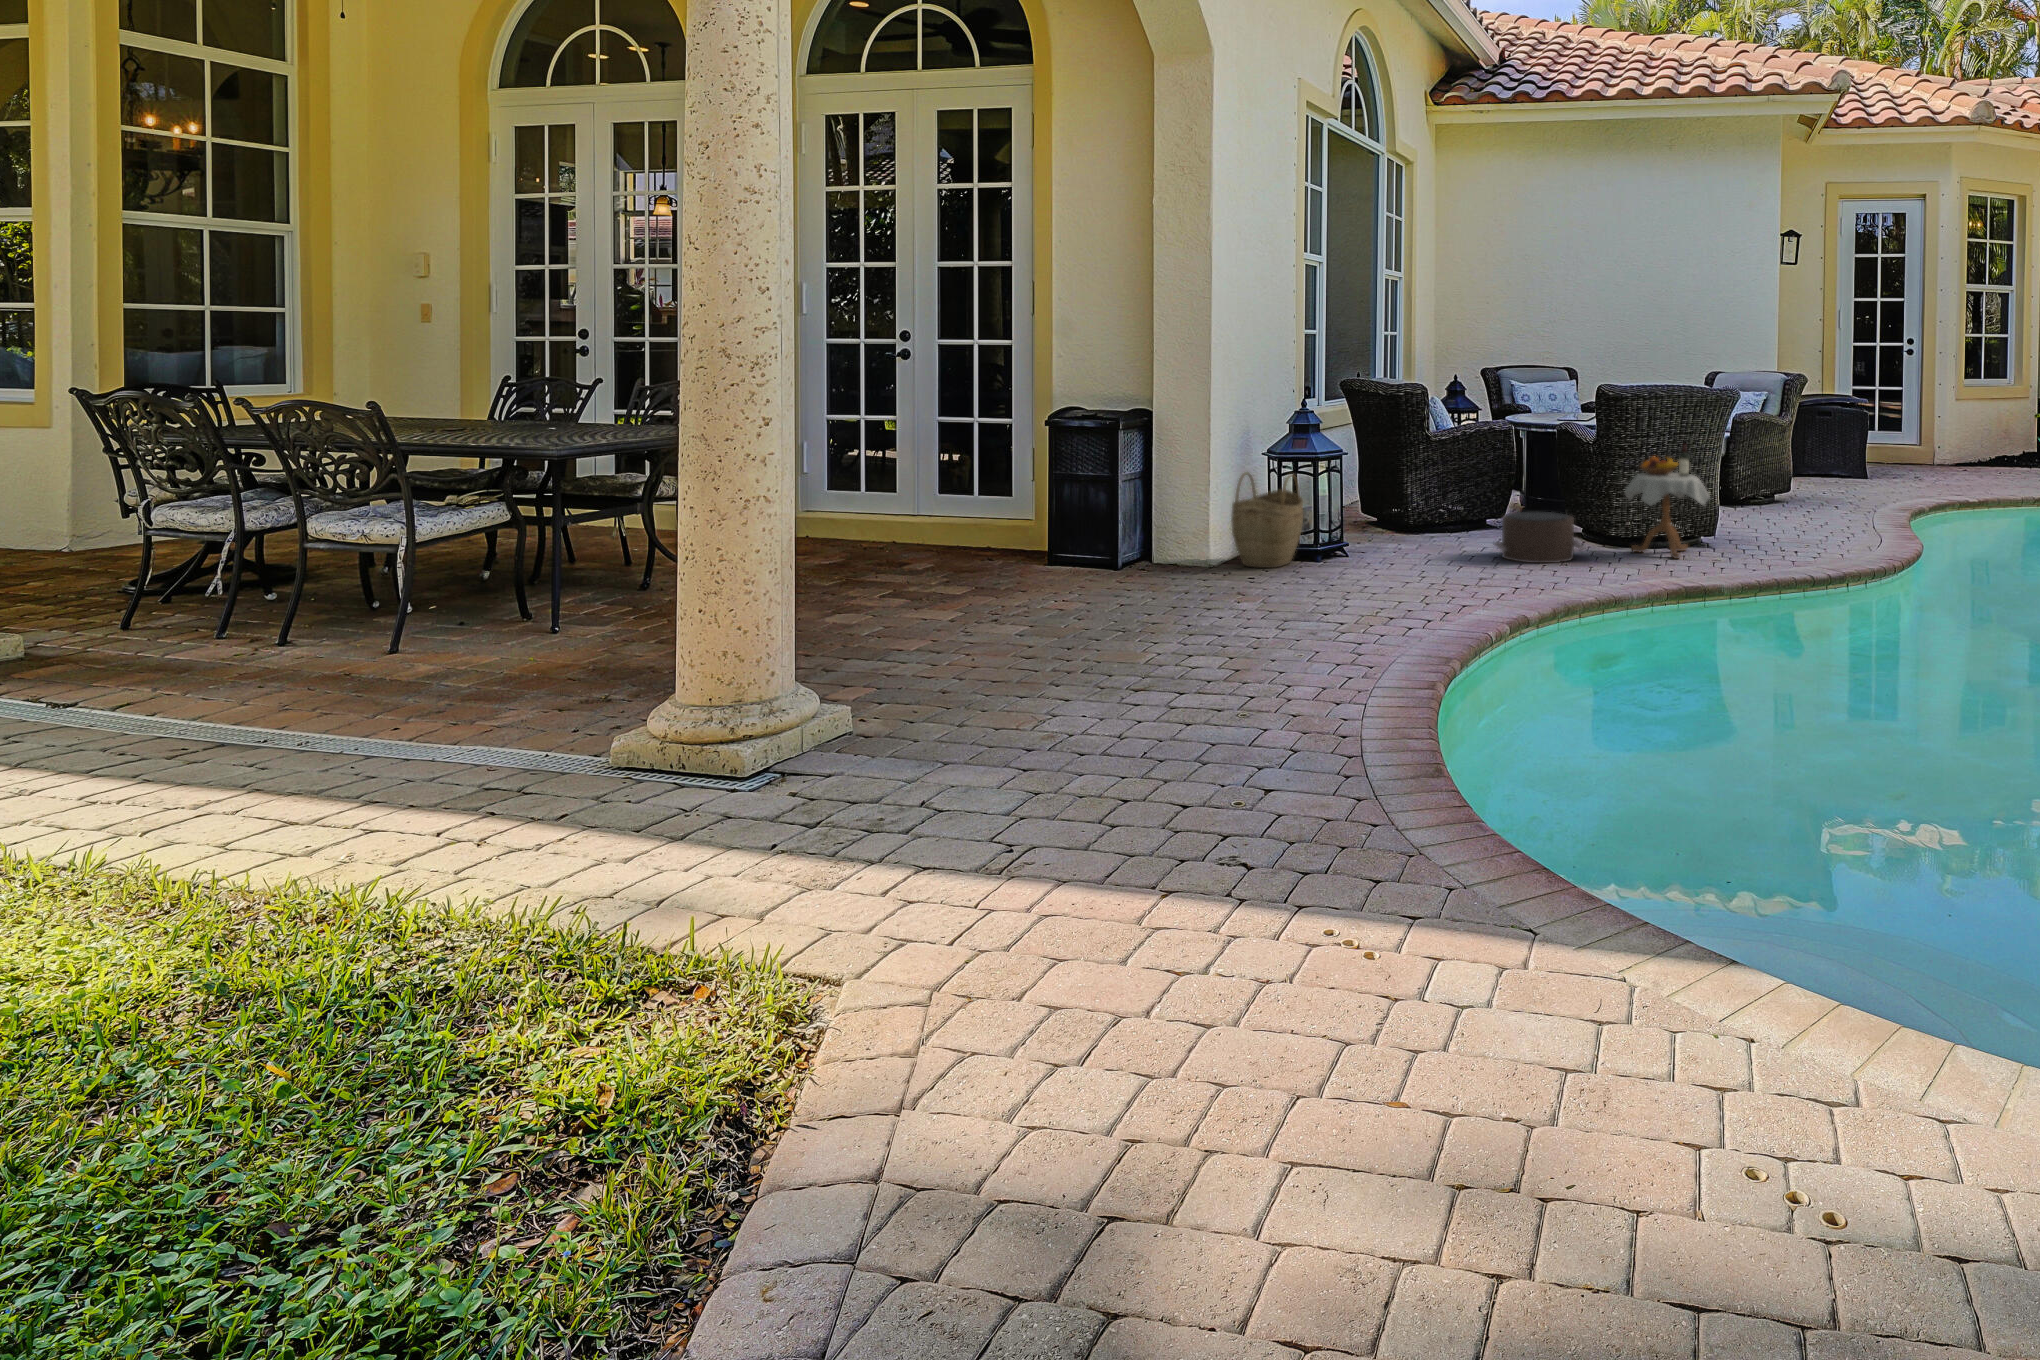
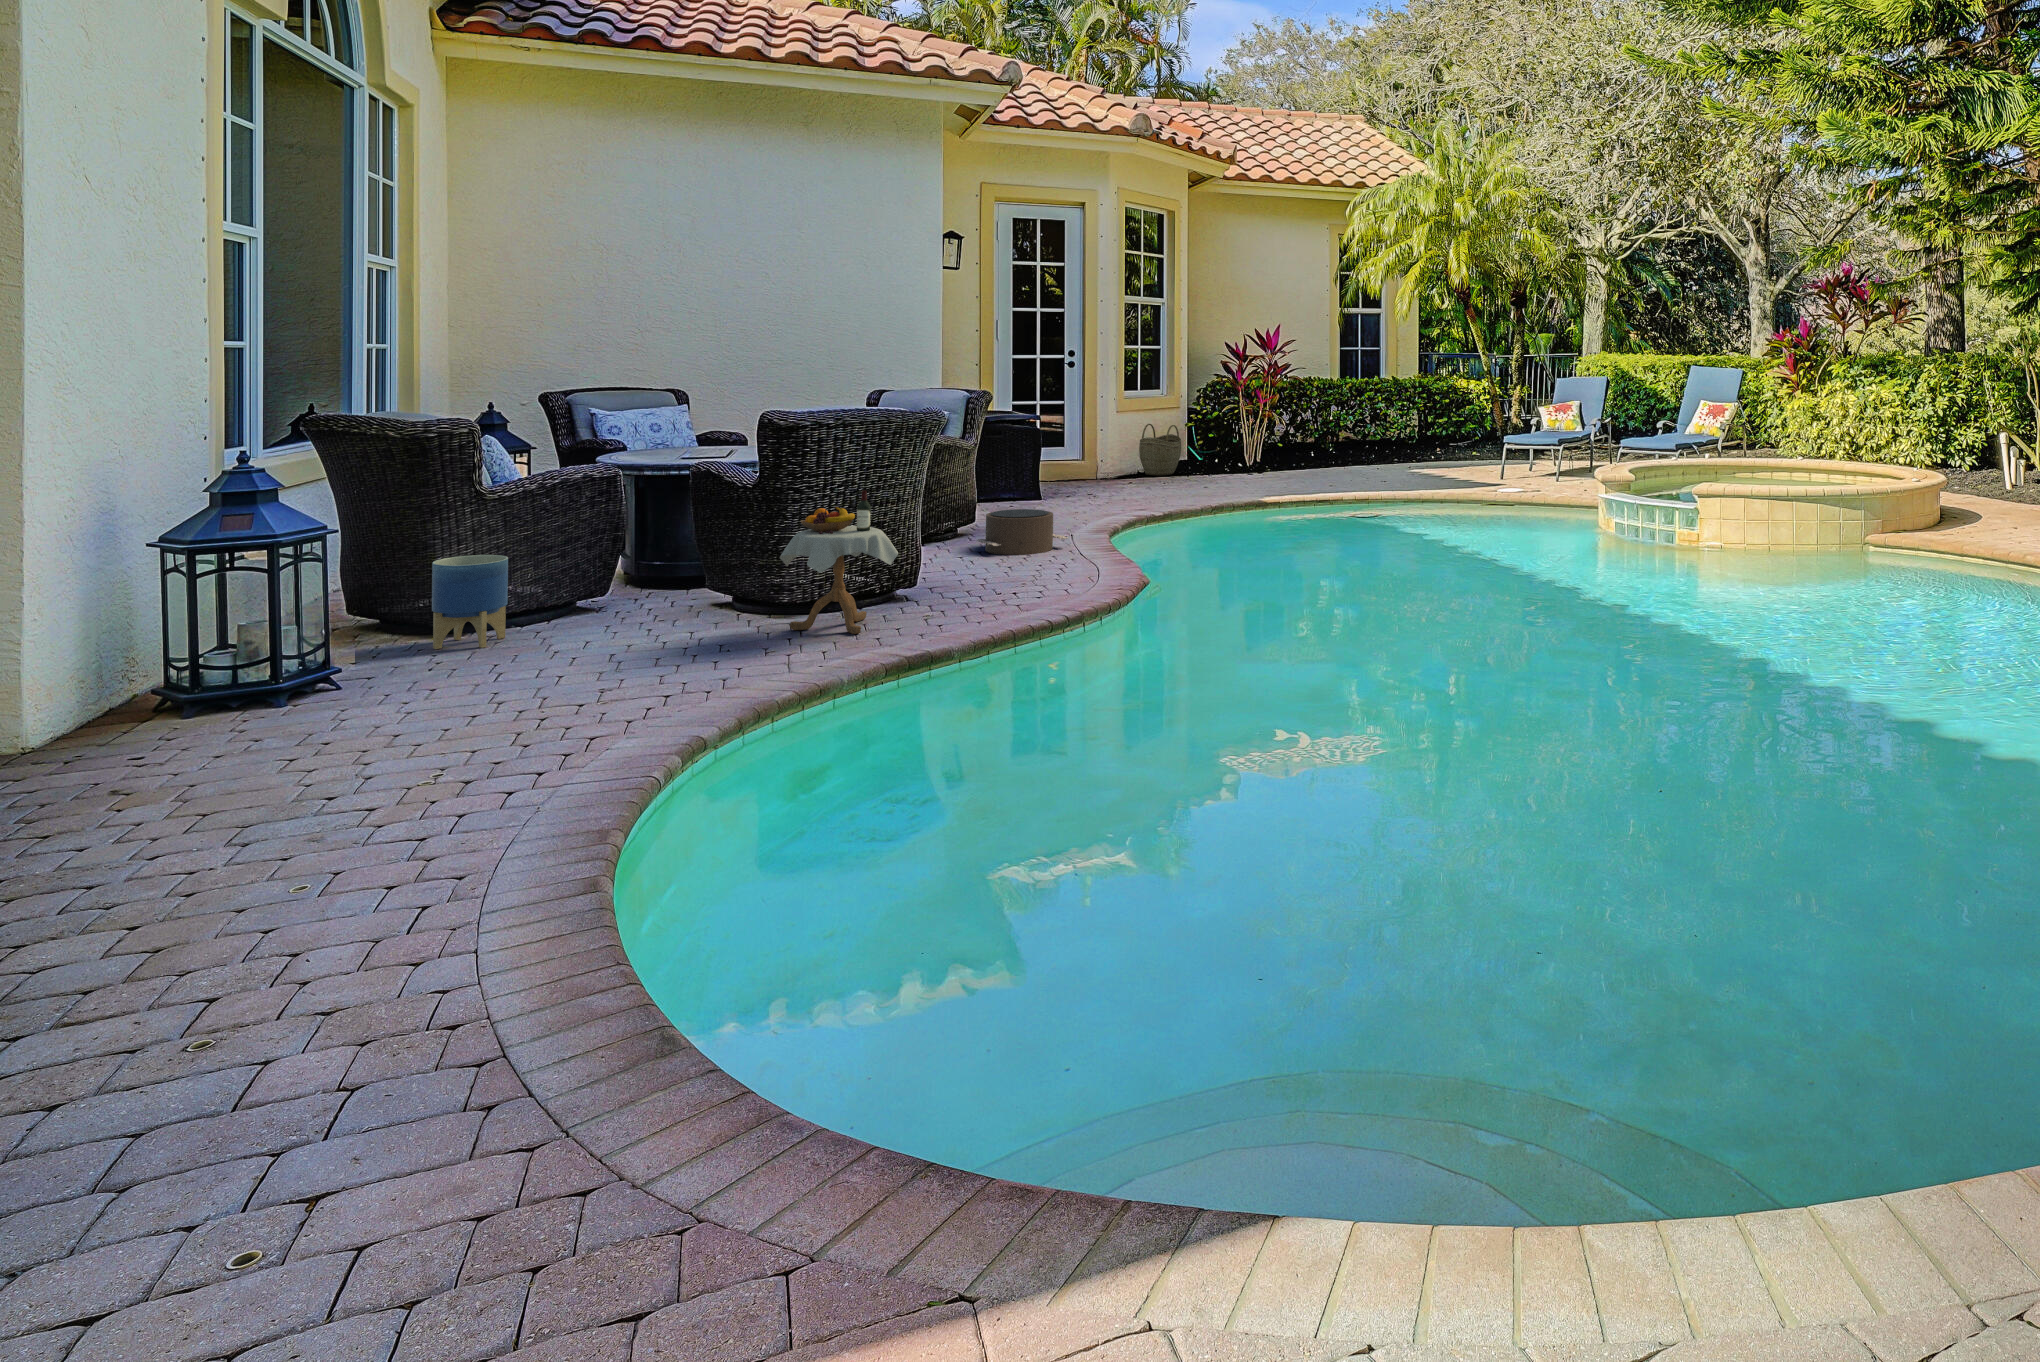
woven basket: present [1231,472,1303,568] -> present [1139,424,1181,475]
planter: none [1412,477,1454,541] -> present [432,555,508,649]
pouf: present [1493,512,1587,563] -> present [978,509,1068,555]

